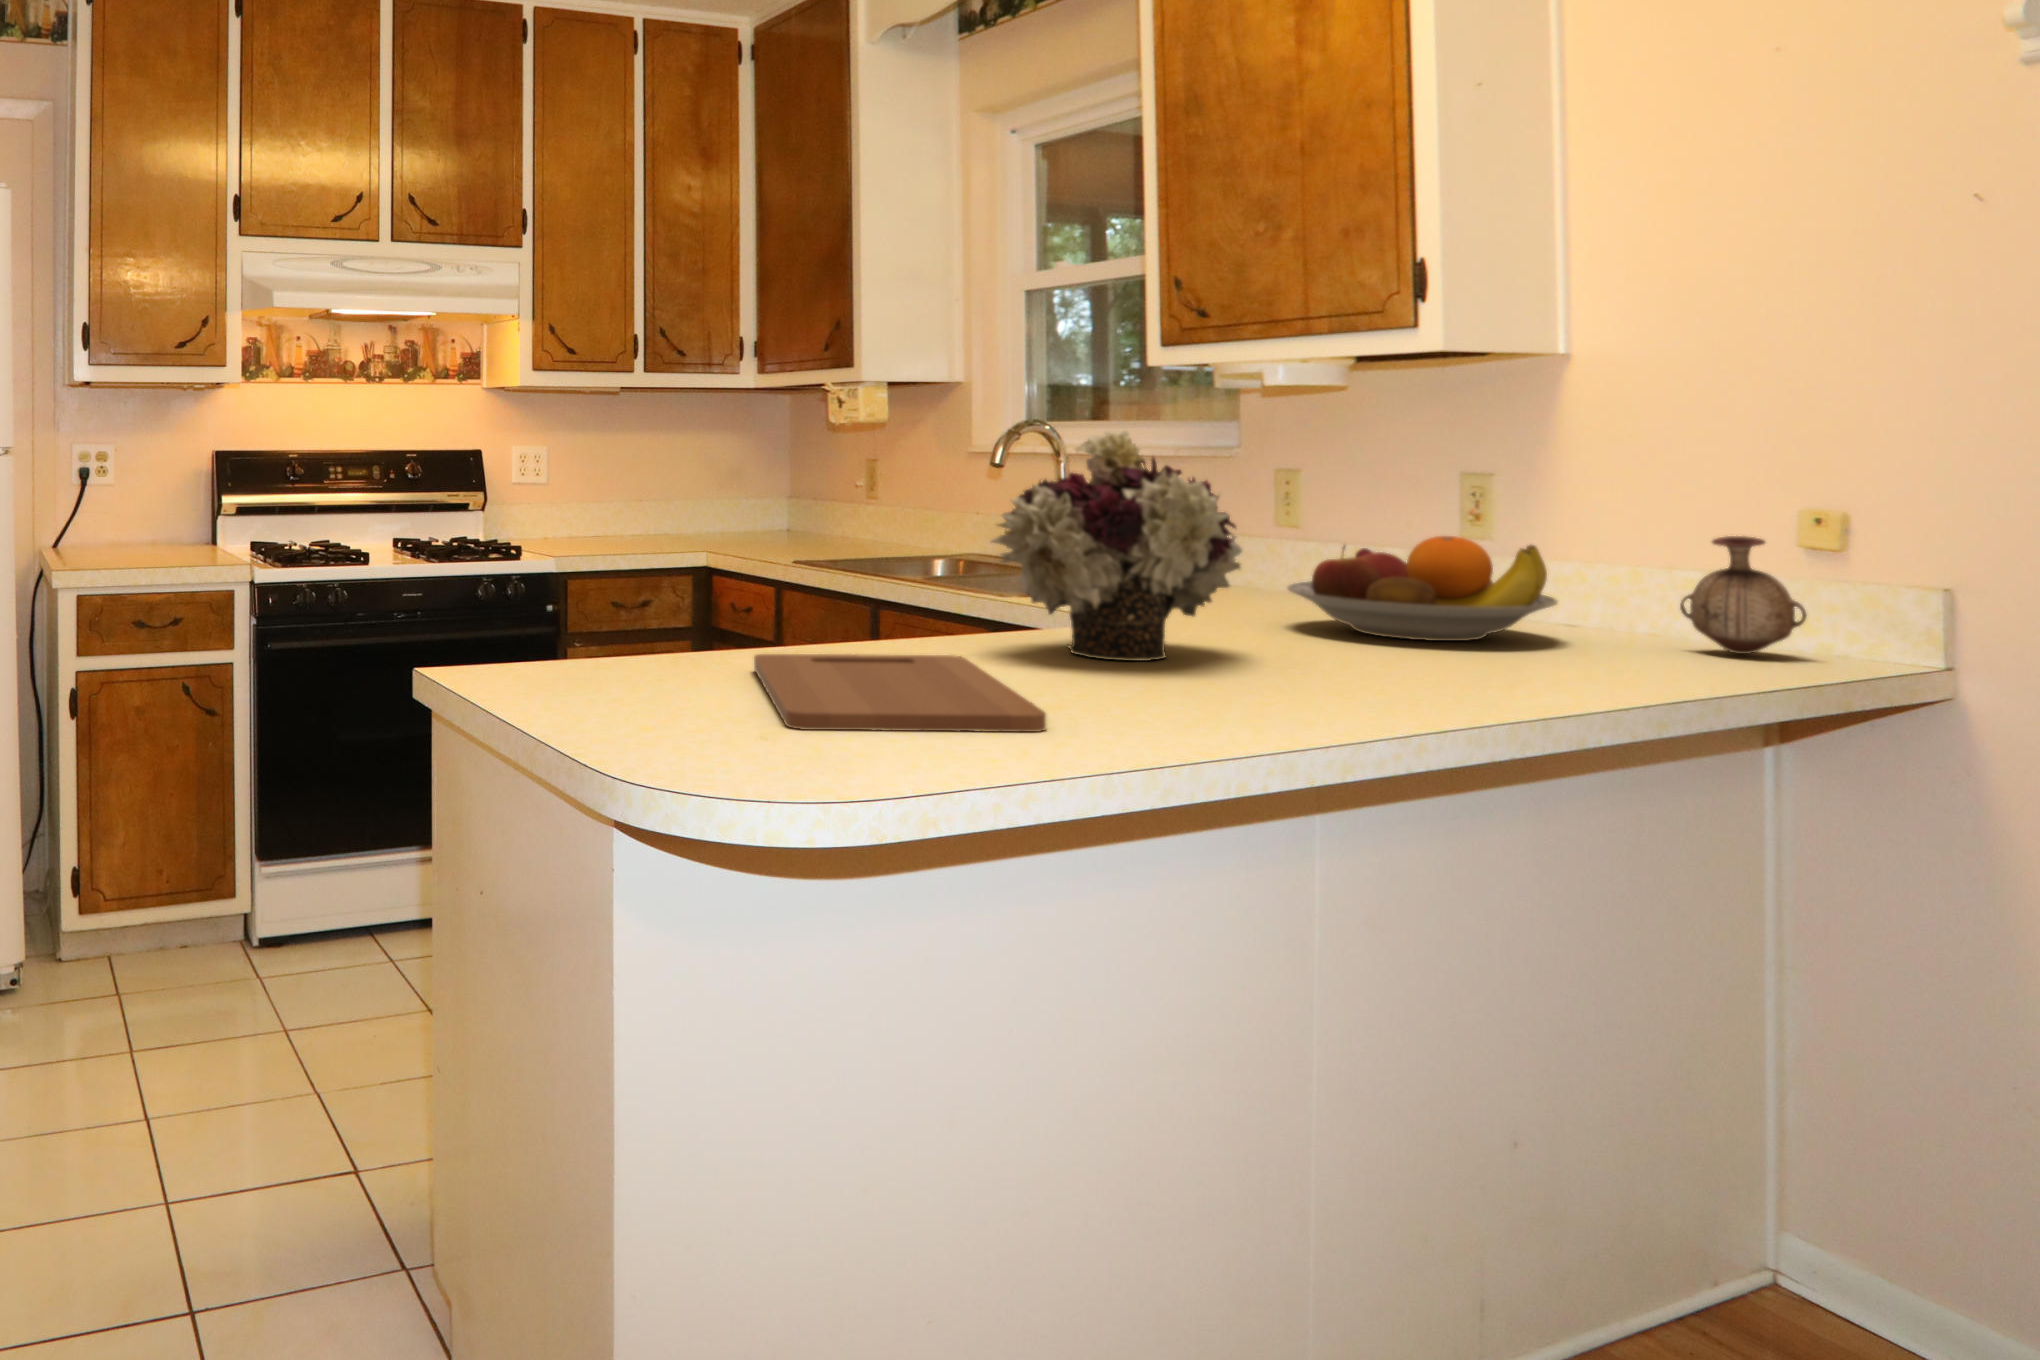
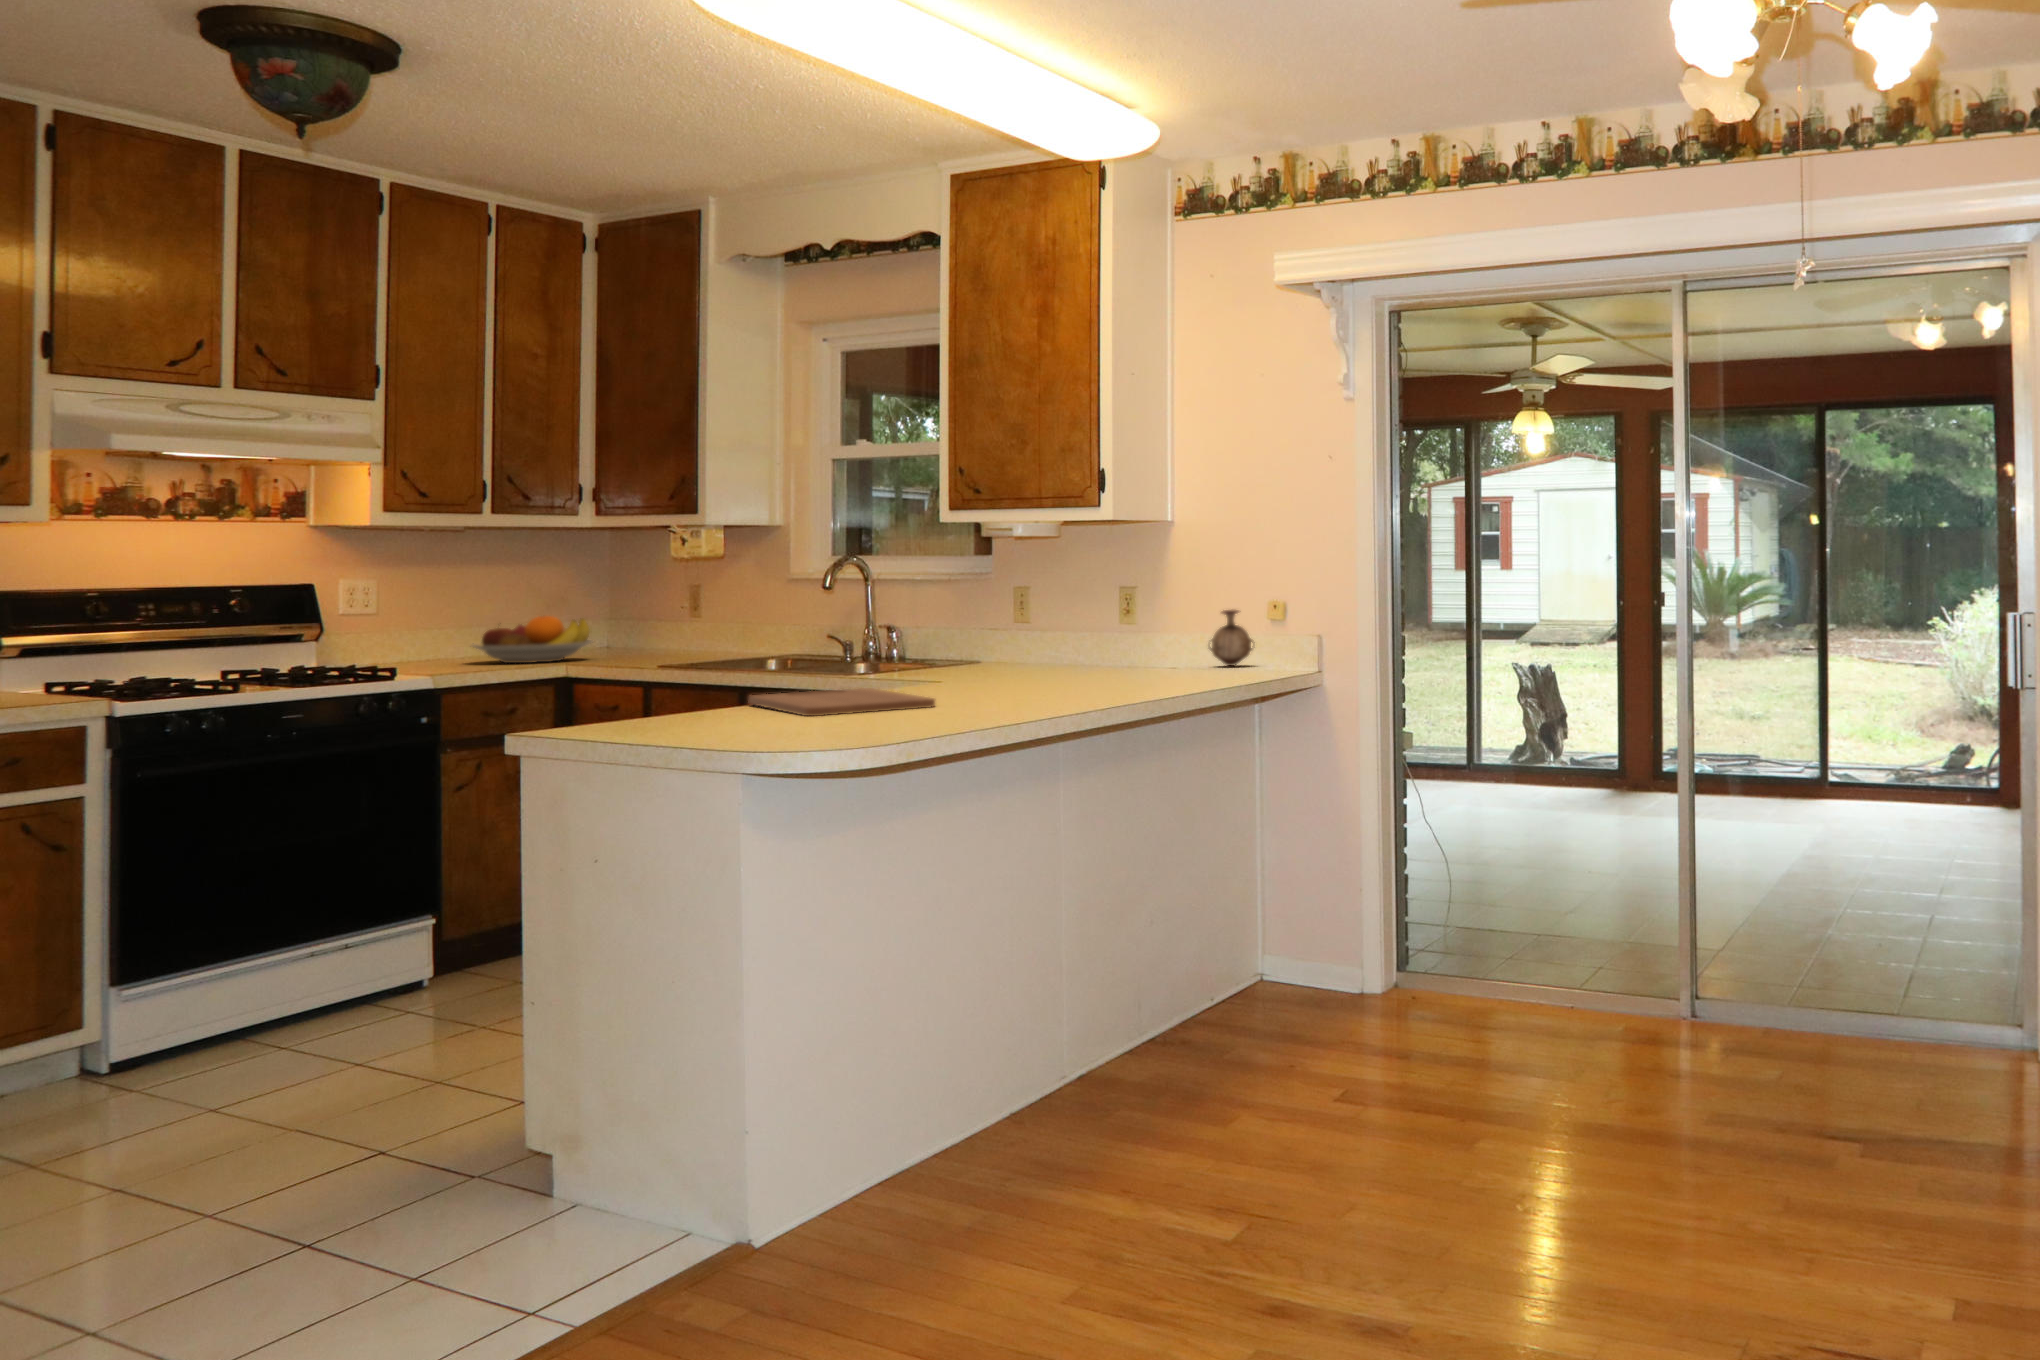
flower arrangement: present [992,431,1242,661] -> none [876,561,1011,688]
fruit bowl: present [1288,536,1558,641] -> present [473,616,593,663]

